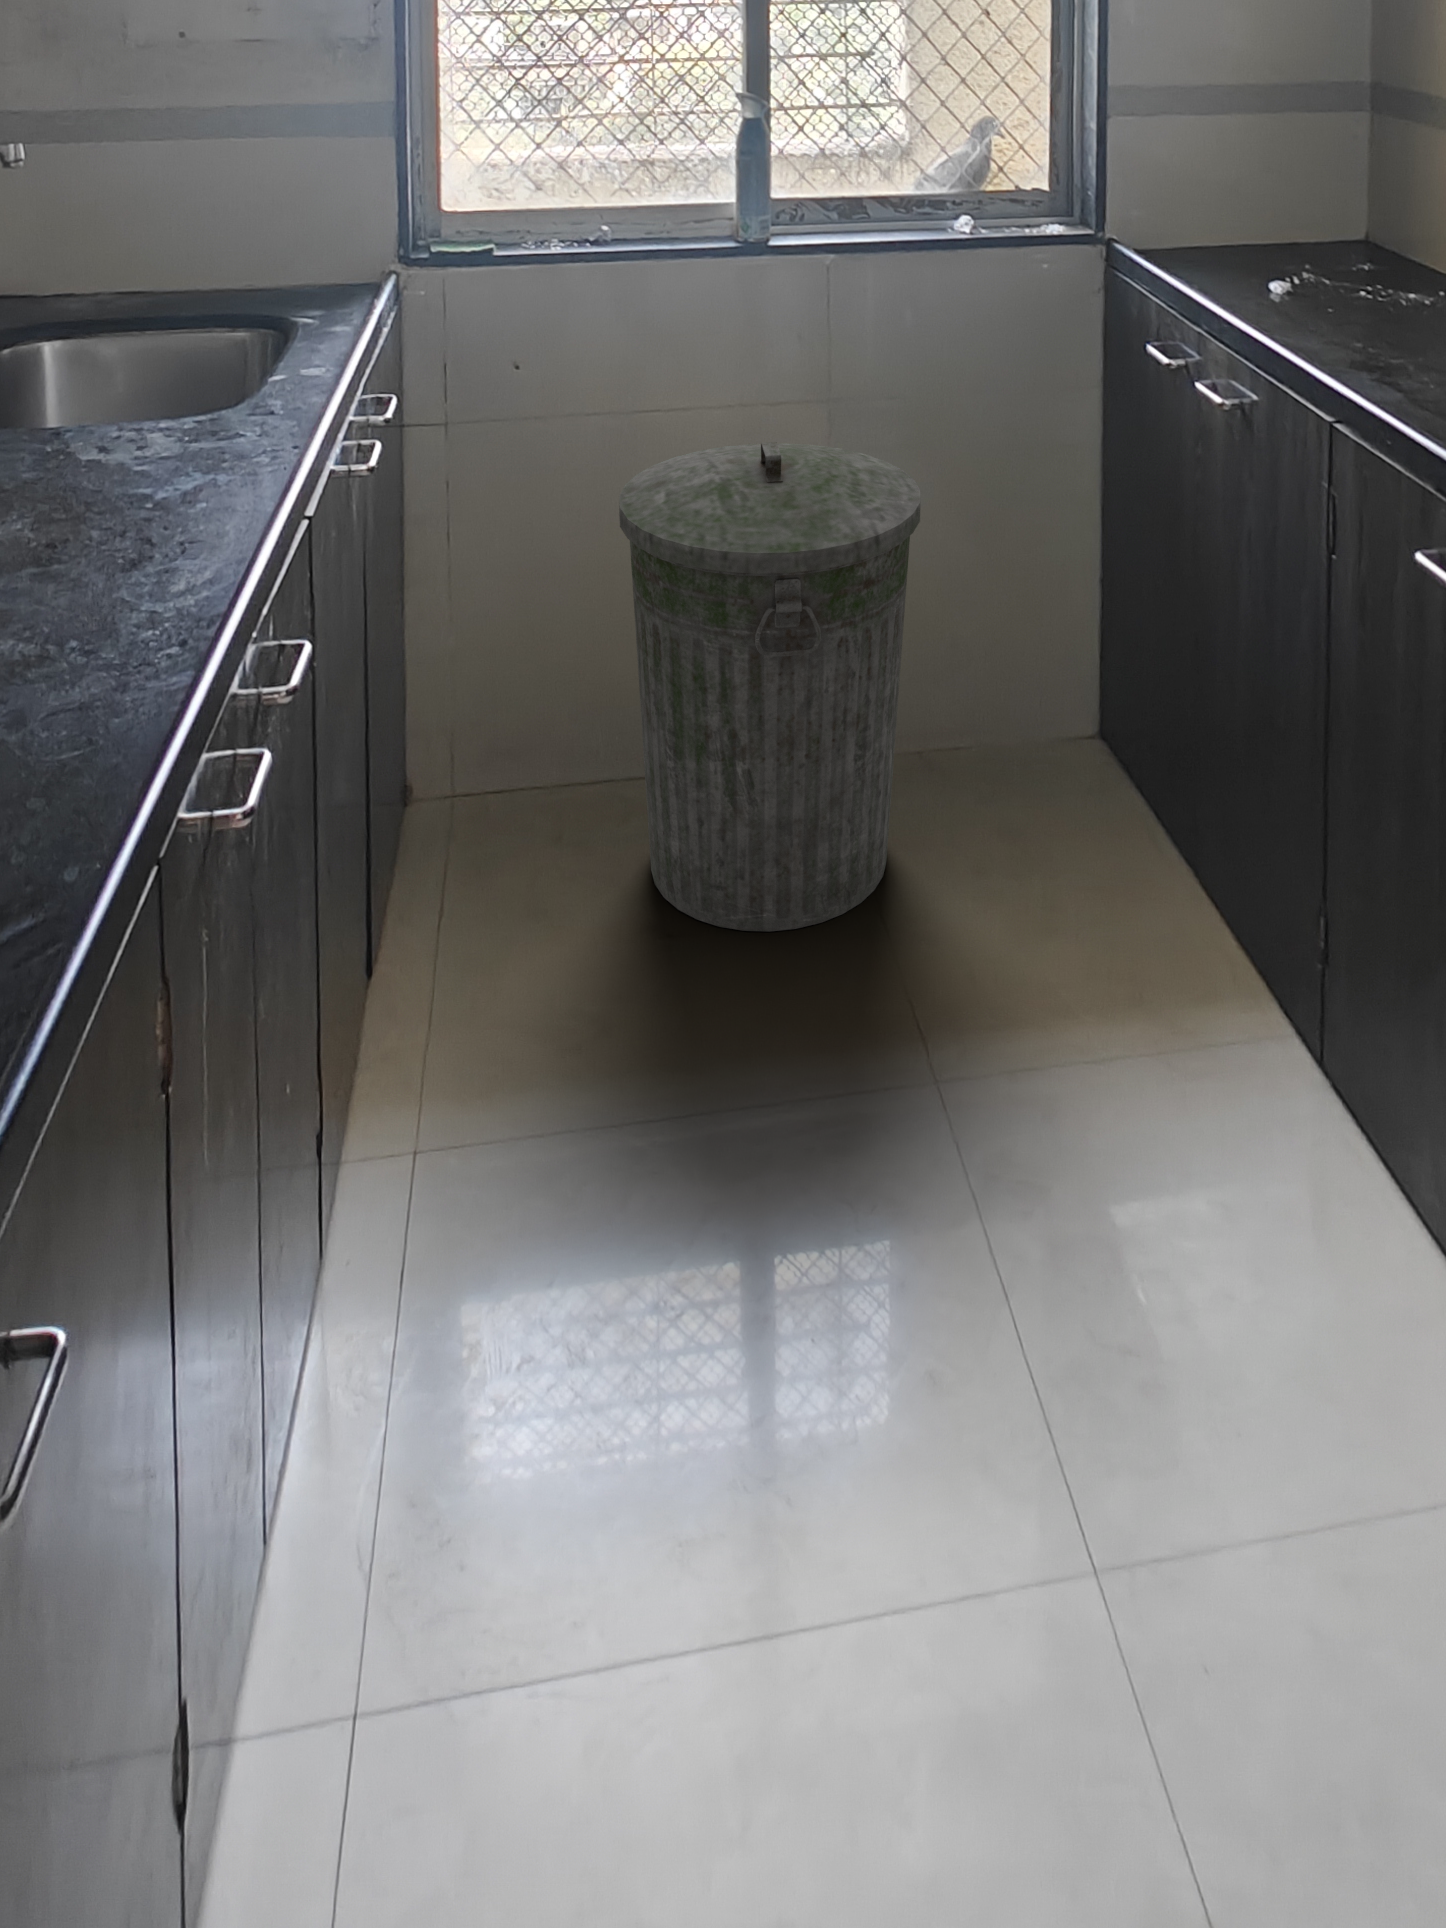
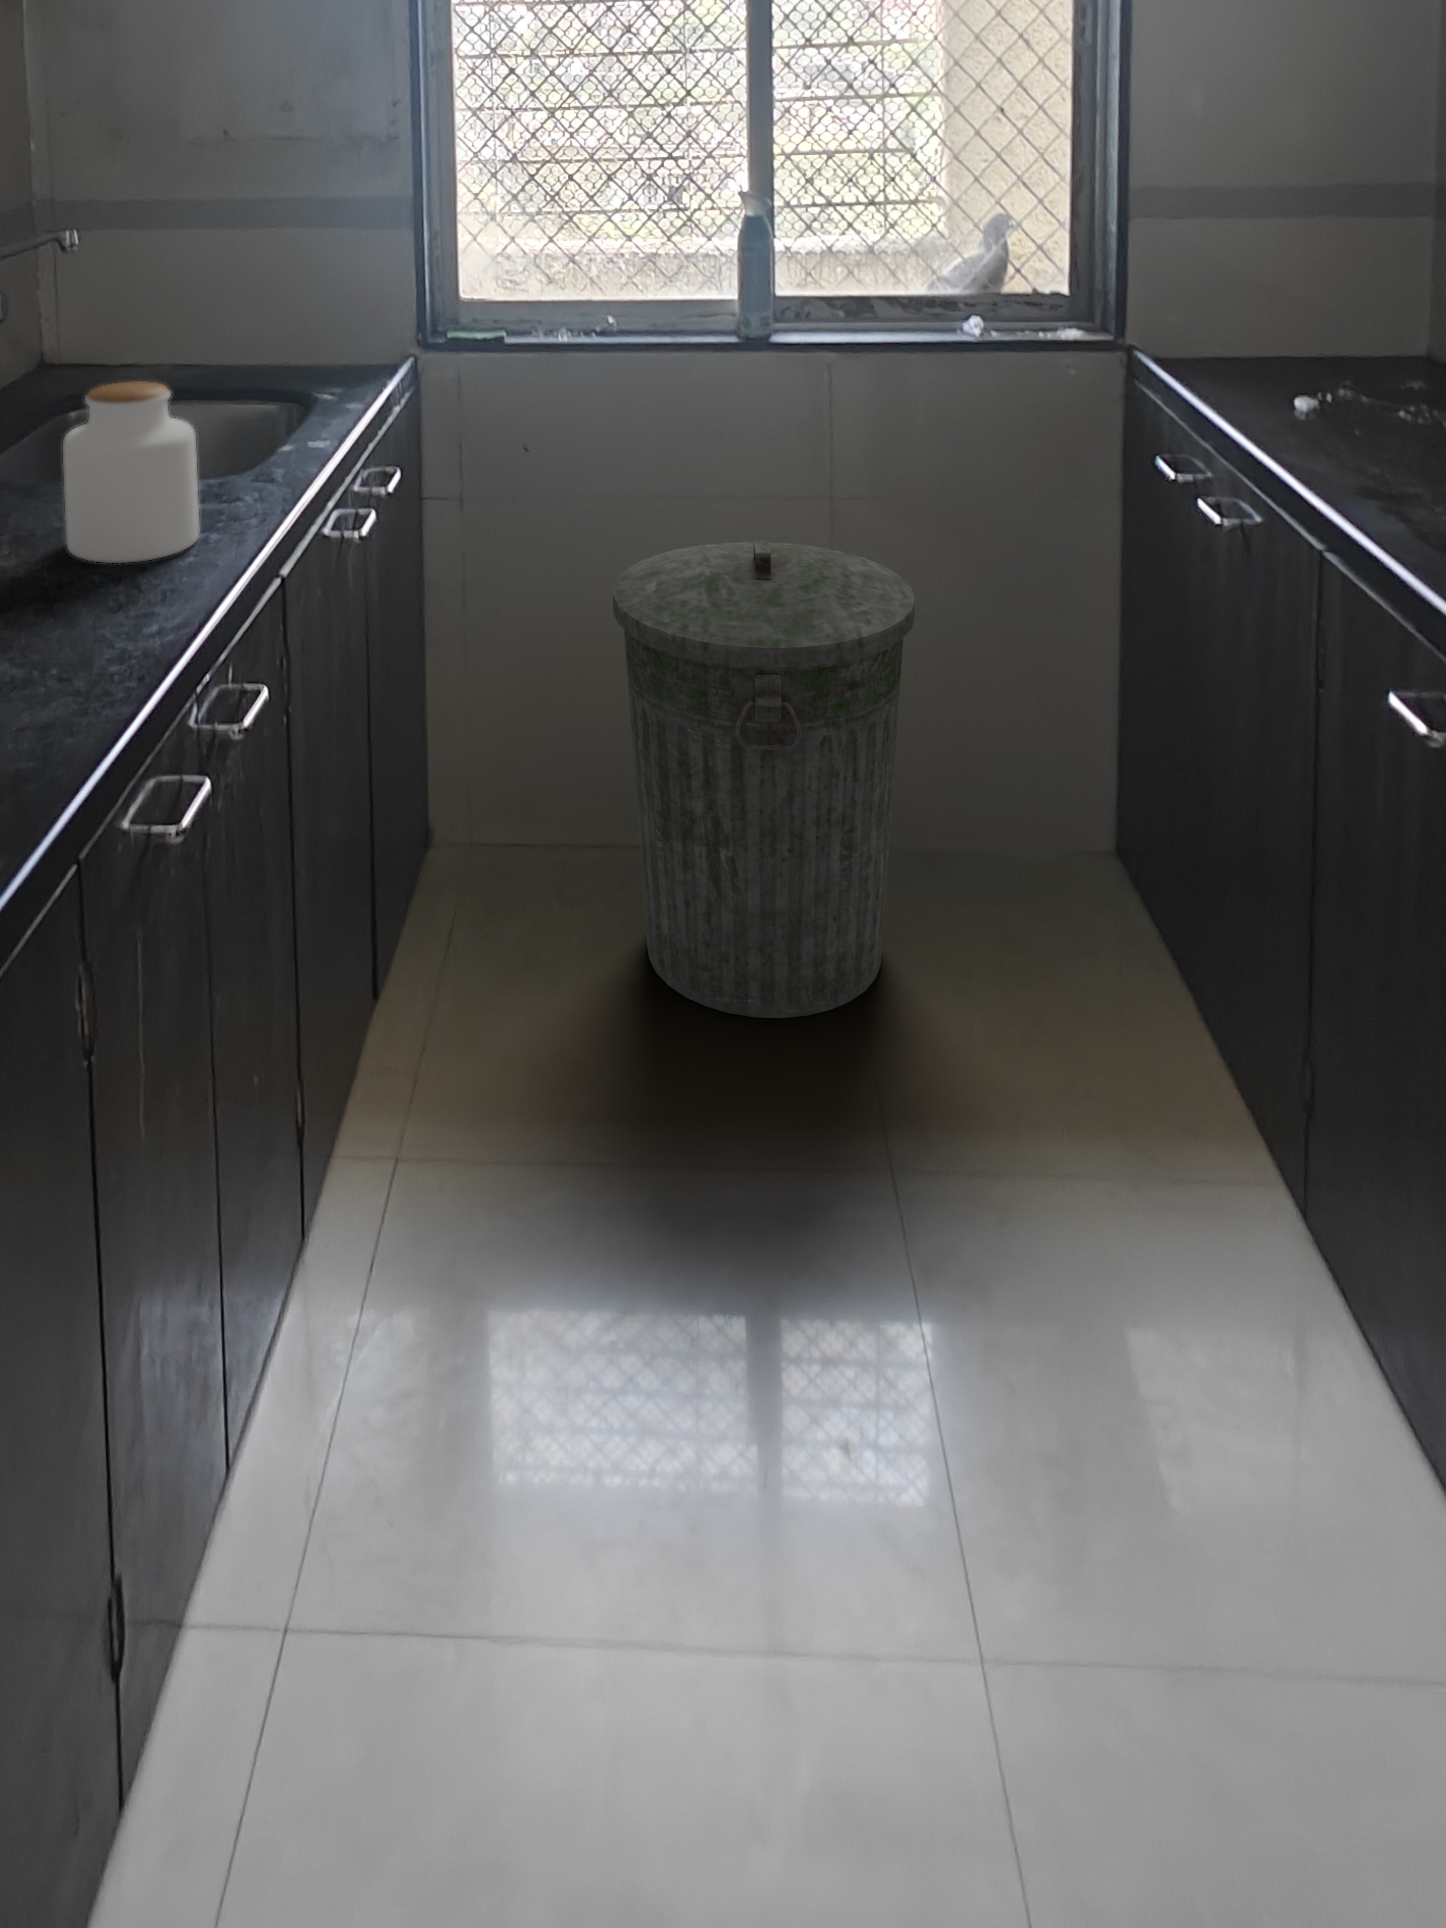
jar: none [44,310,204,517] -> present [63,381,199,563]

